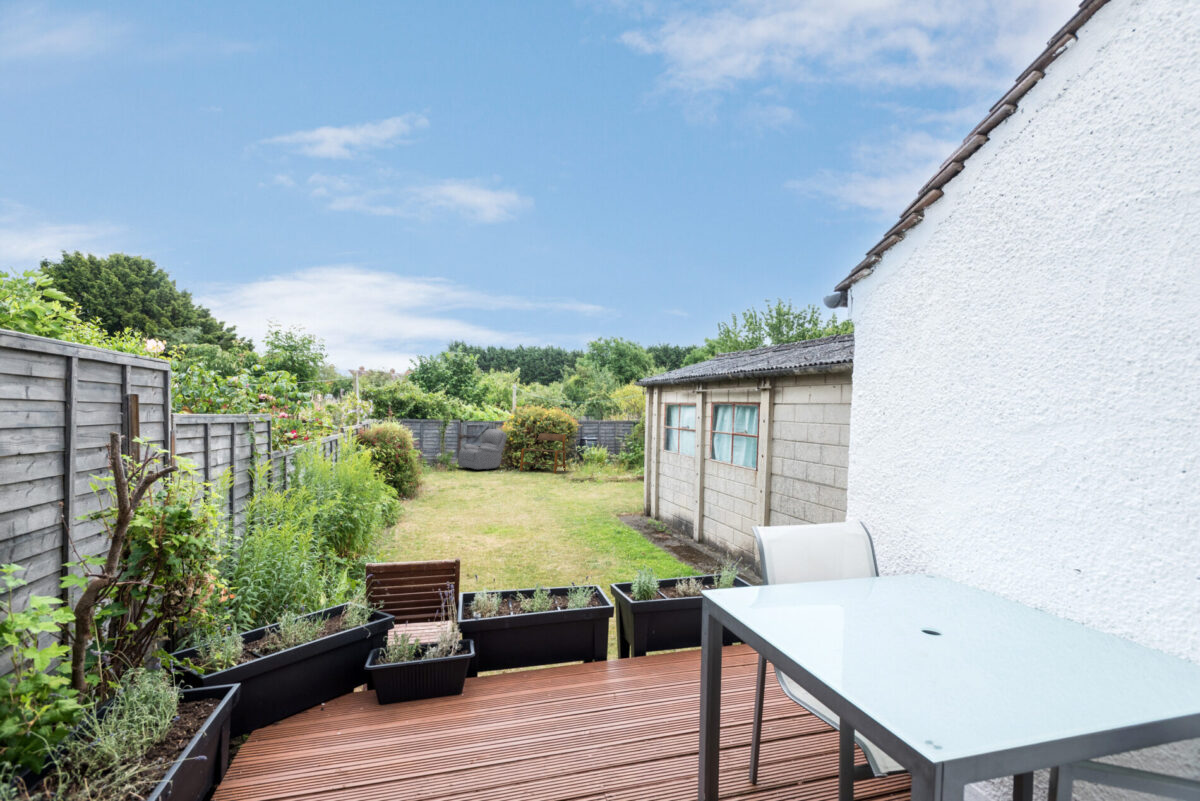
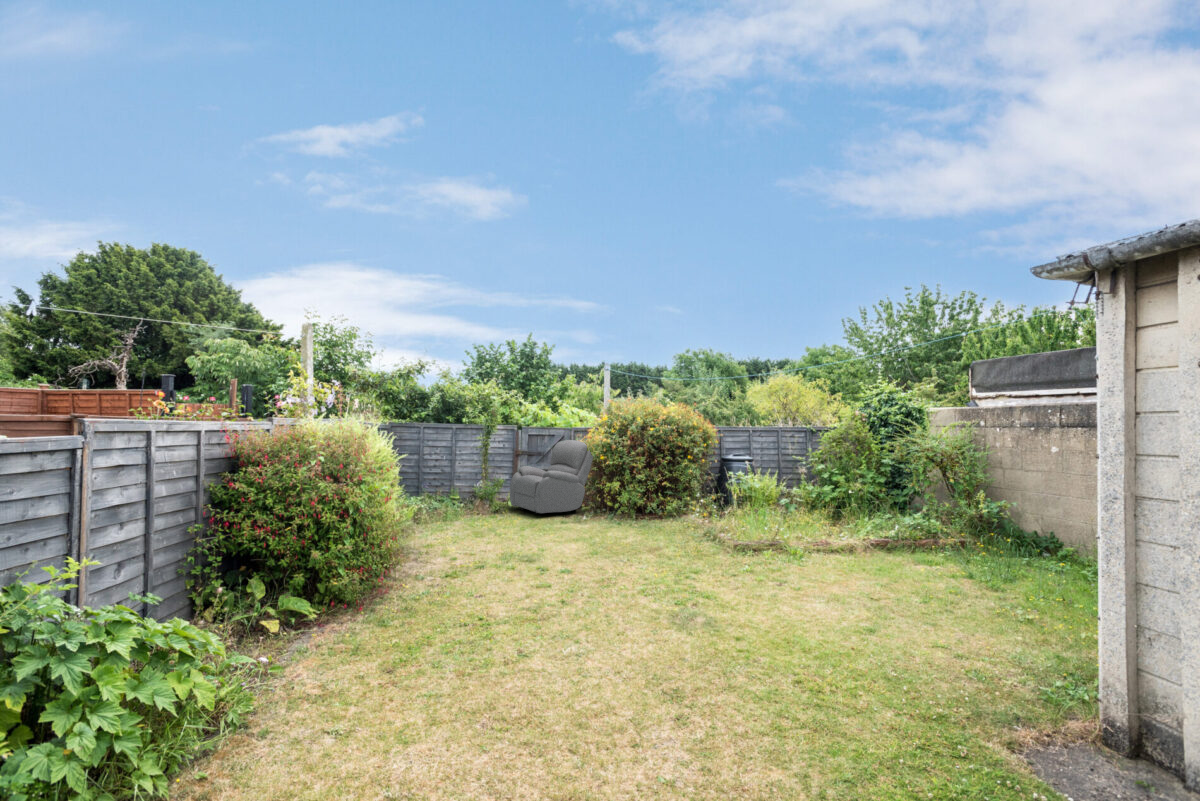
bench: present [520,433,566,473] -> none [619,447,706,527]

